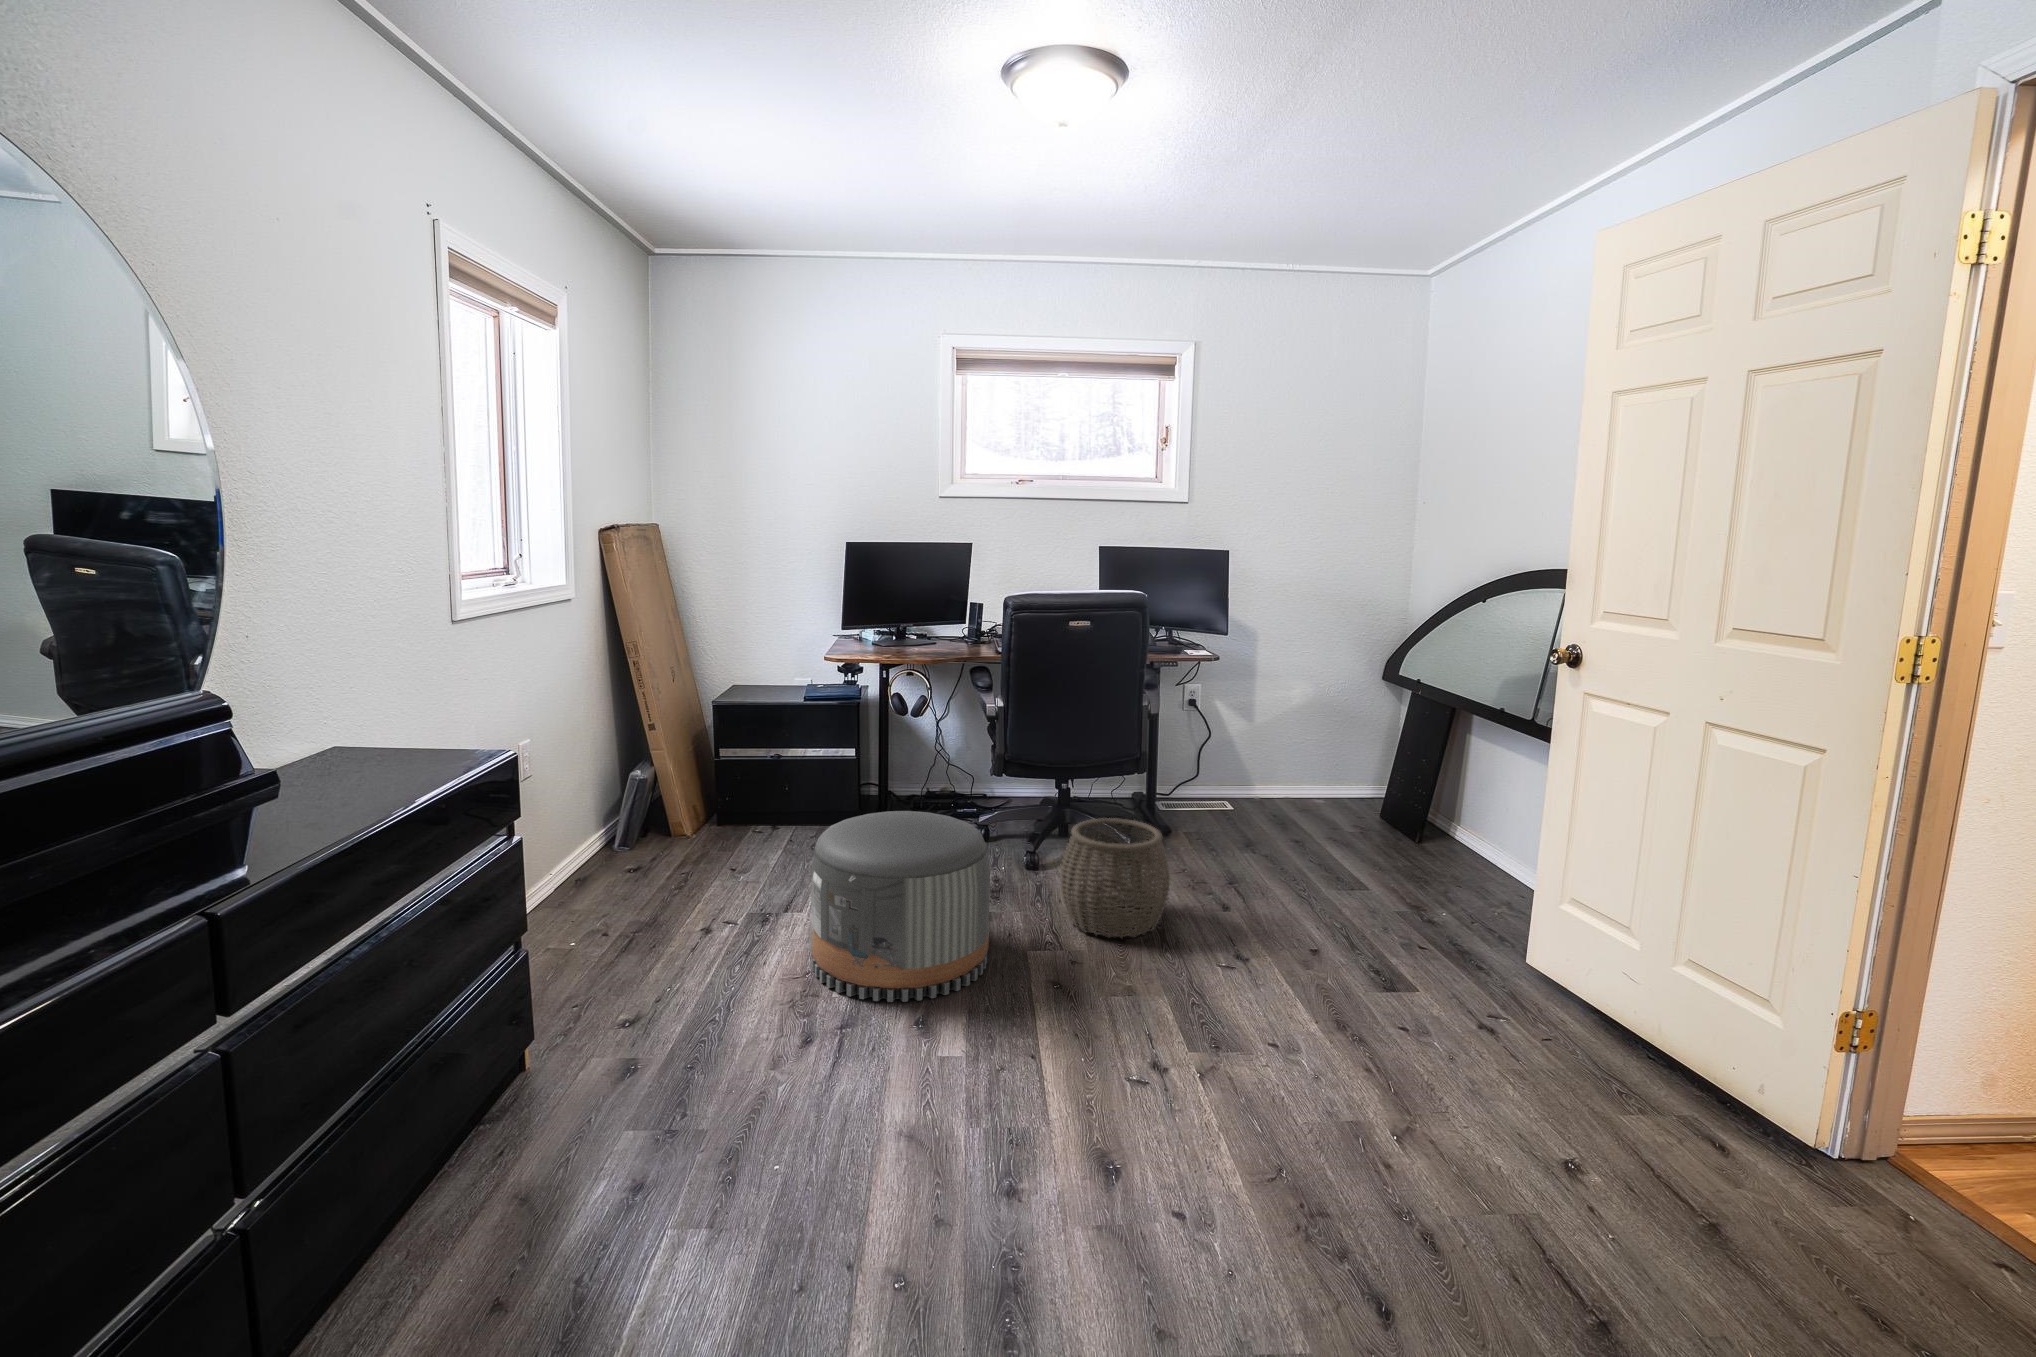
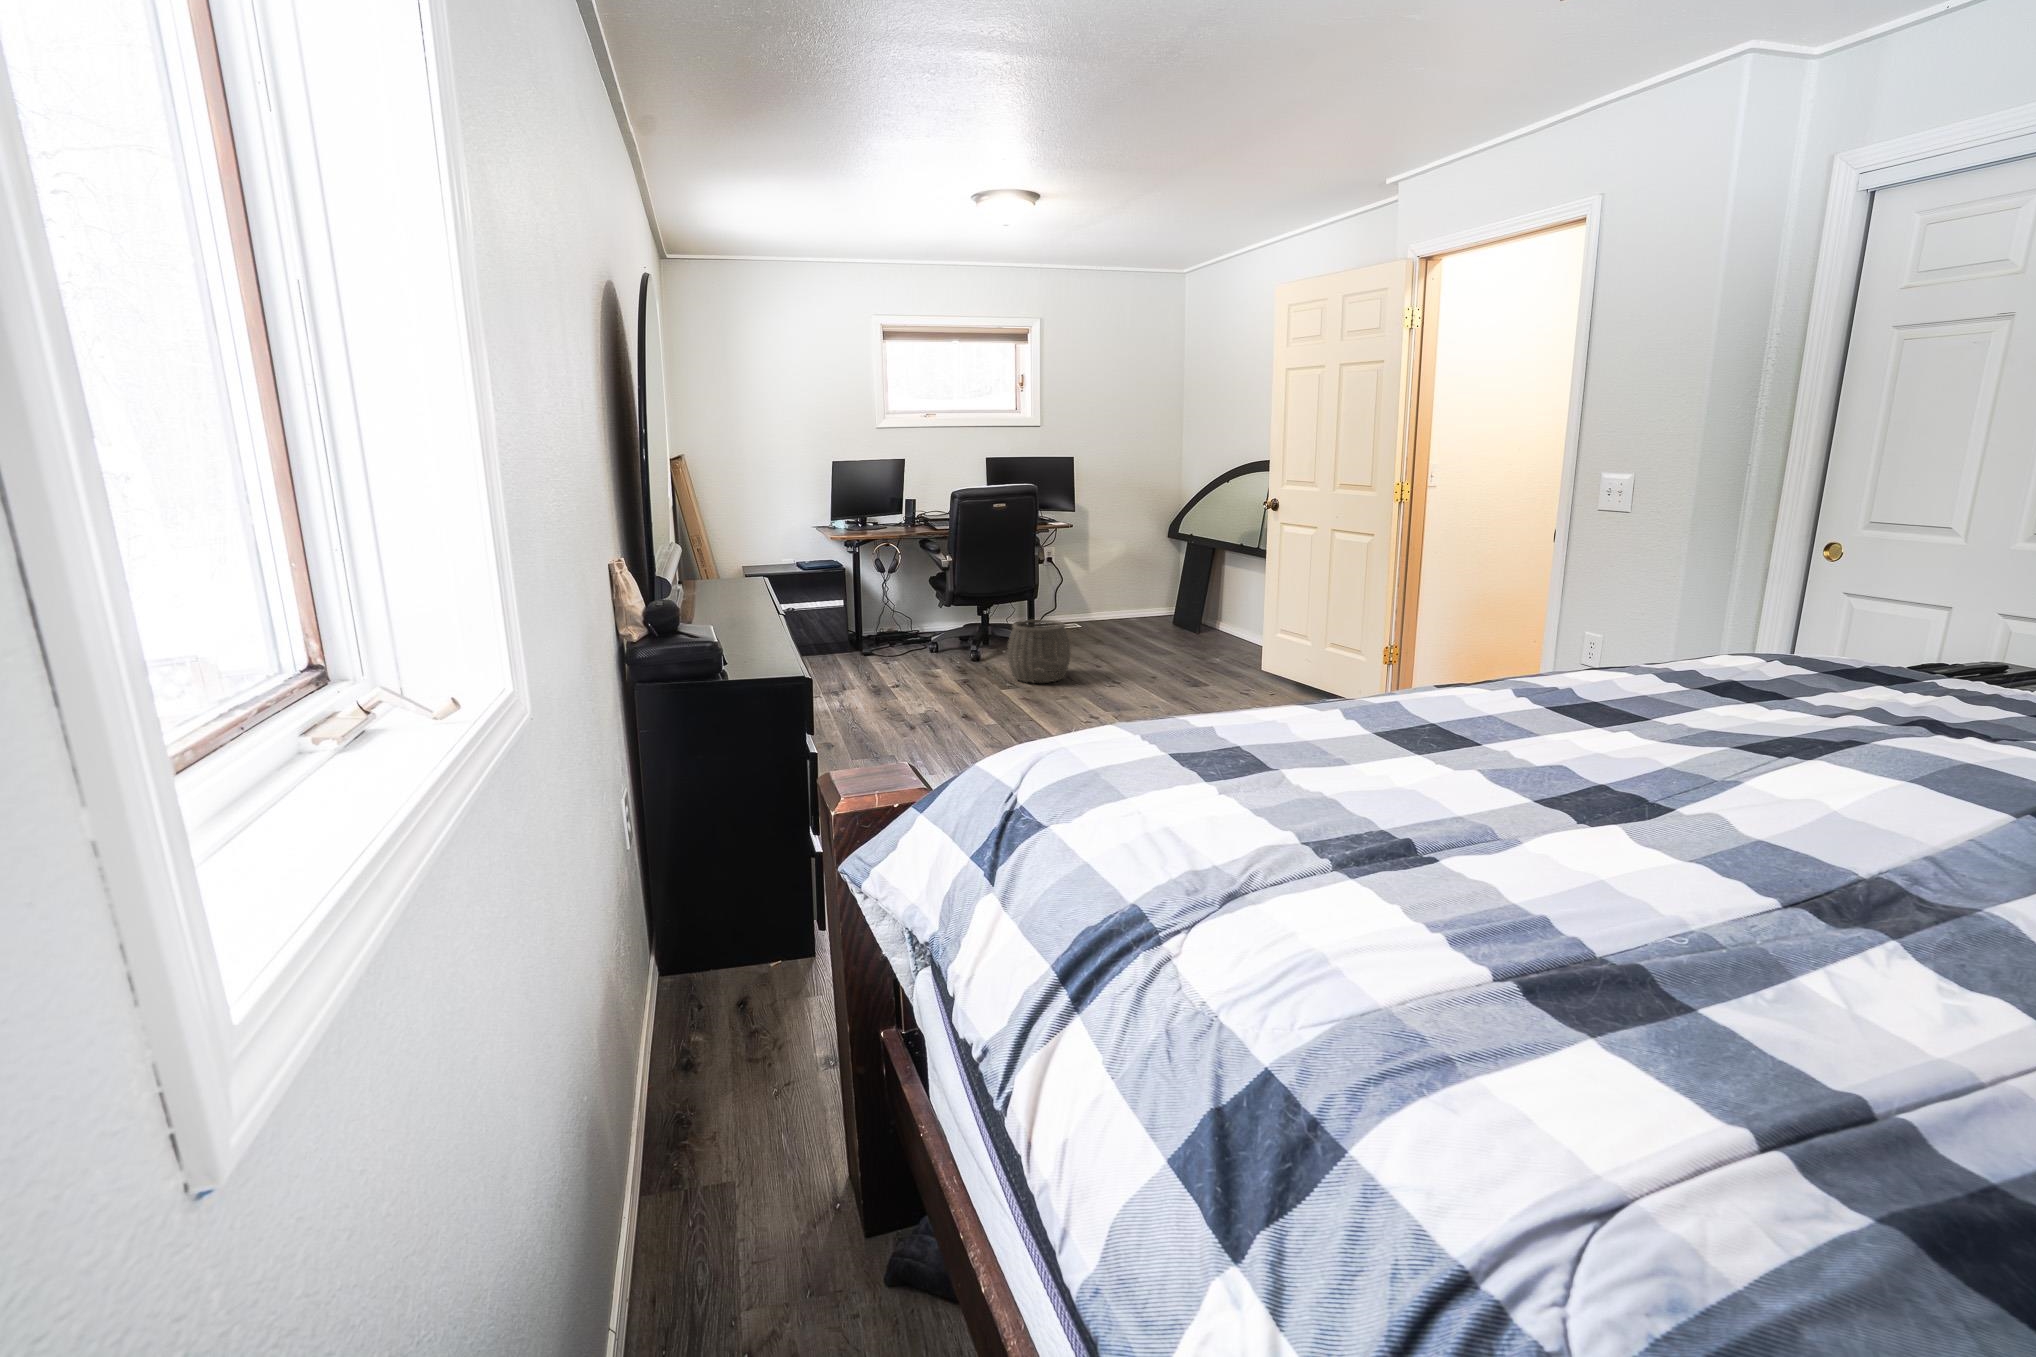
pouf: present [811,811,990,1002] -> none [878,618,981,715]

